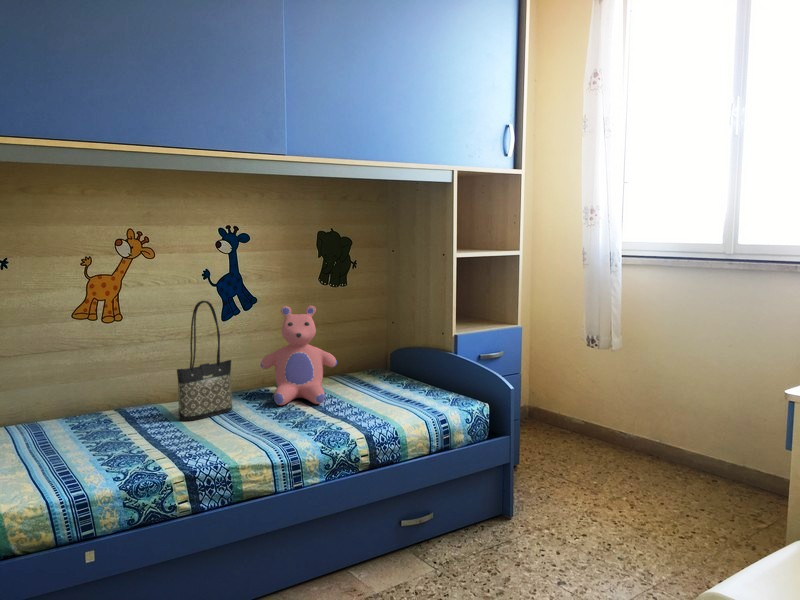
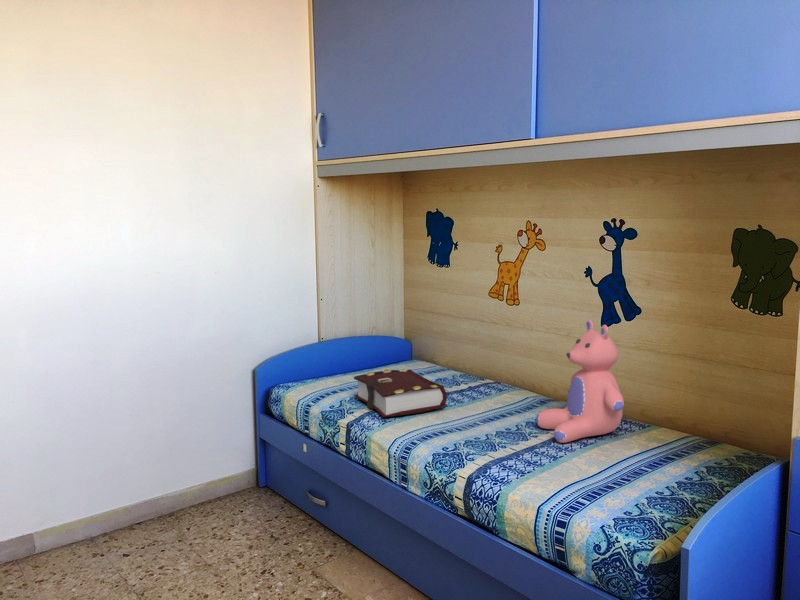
tote bag: present [177,301,232,421] -> none [471,295,527,413]
book: none [99,404,203,462] -> present [354,369,447,417]

